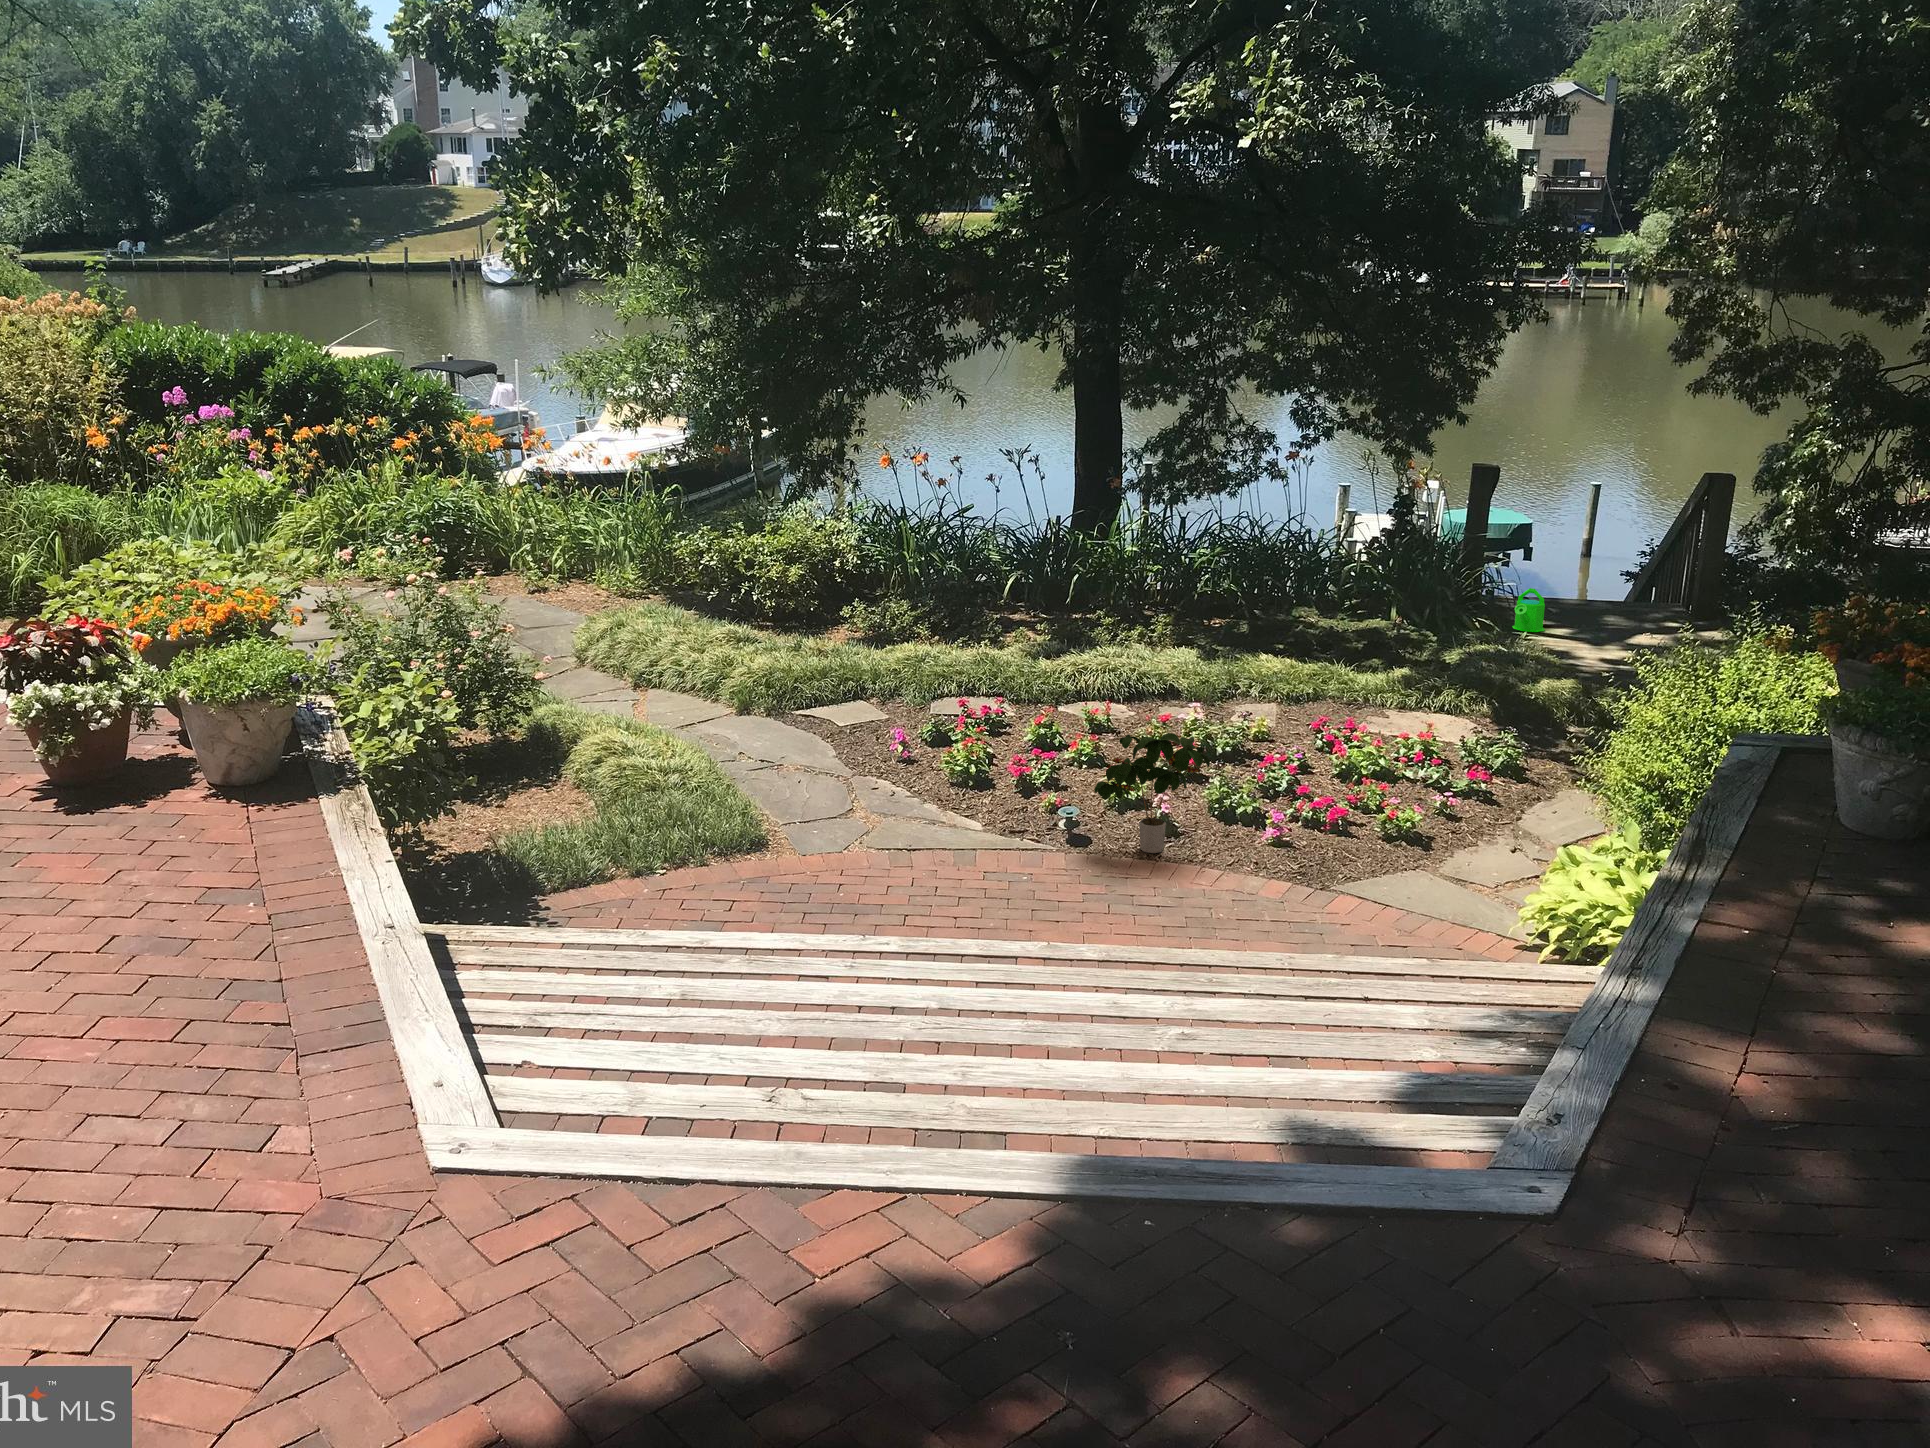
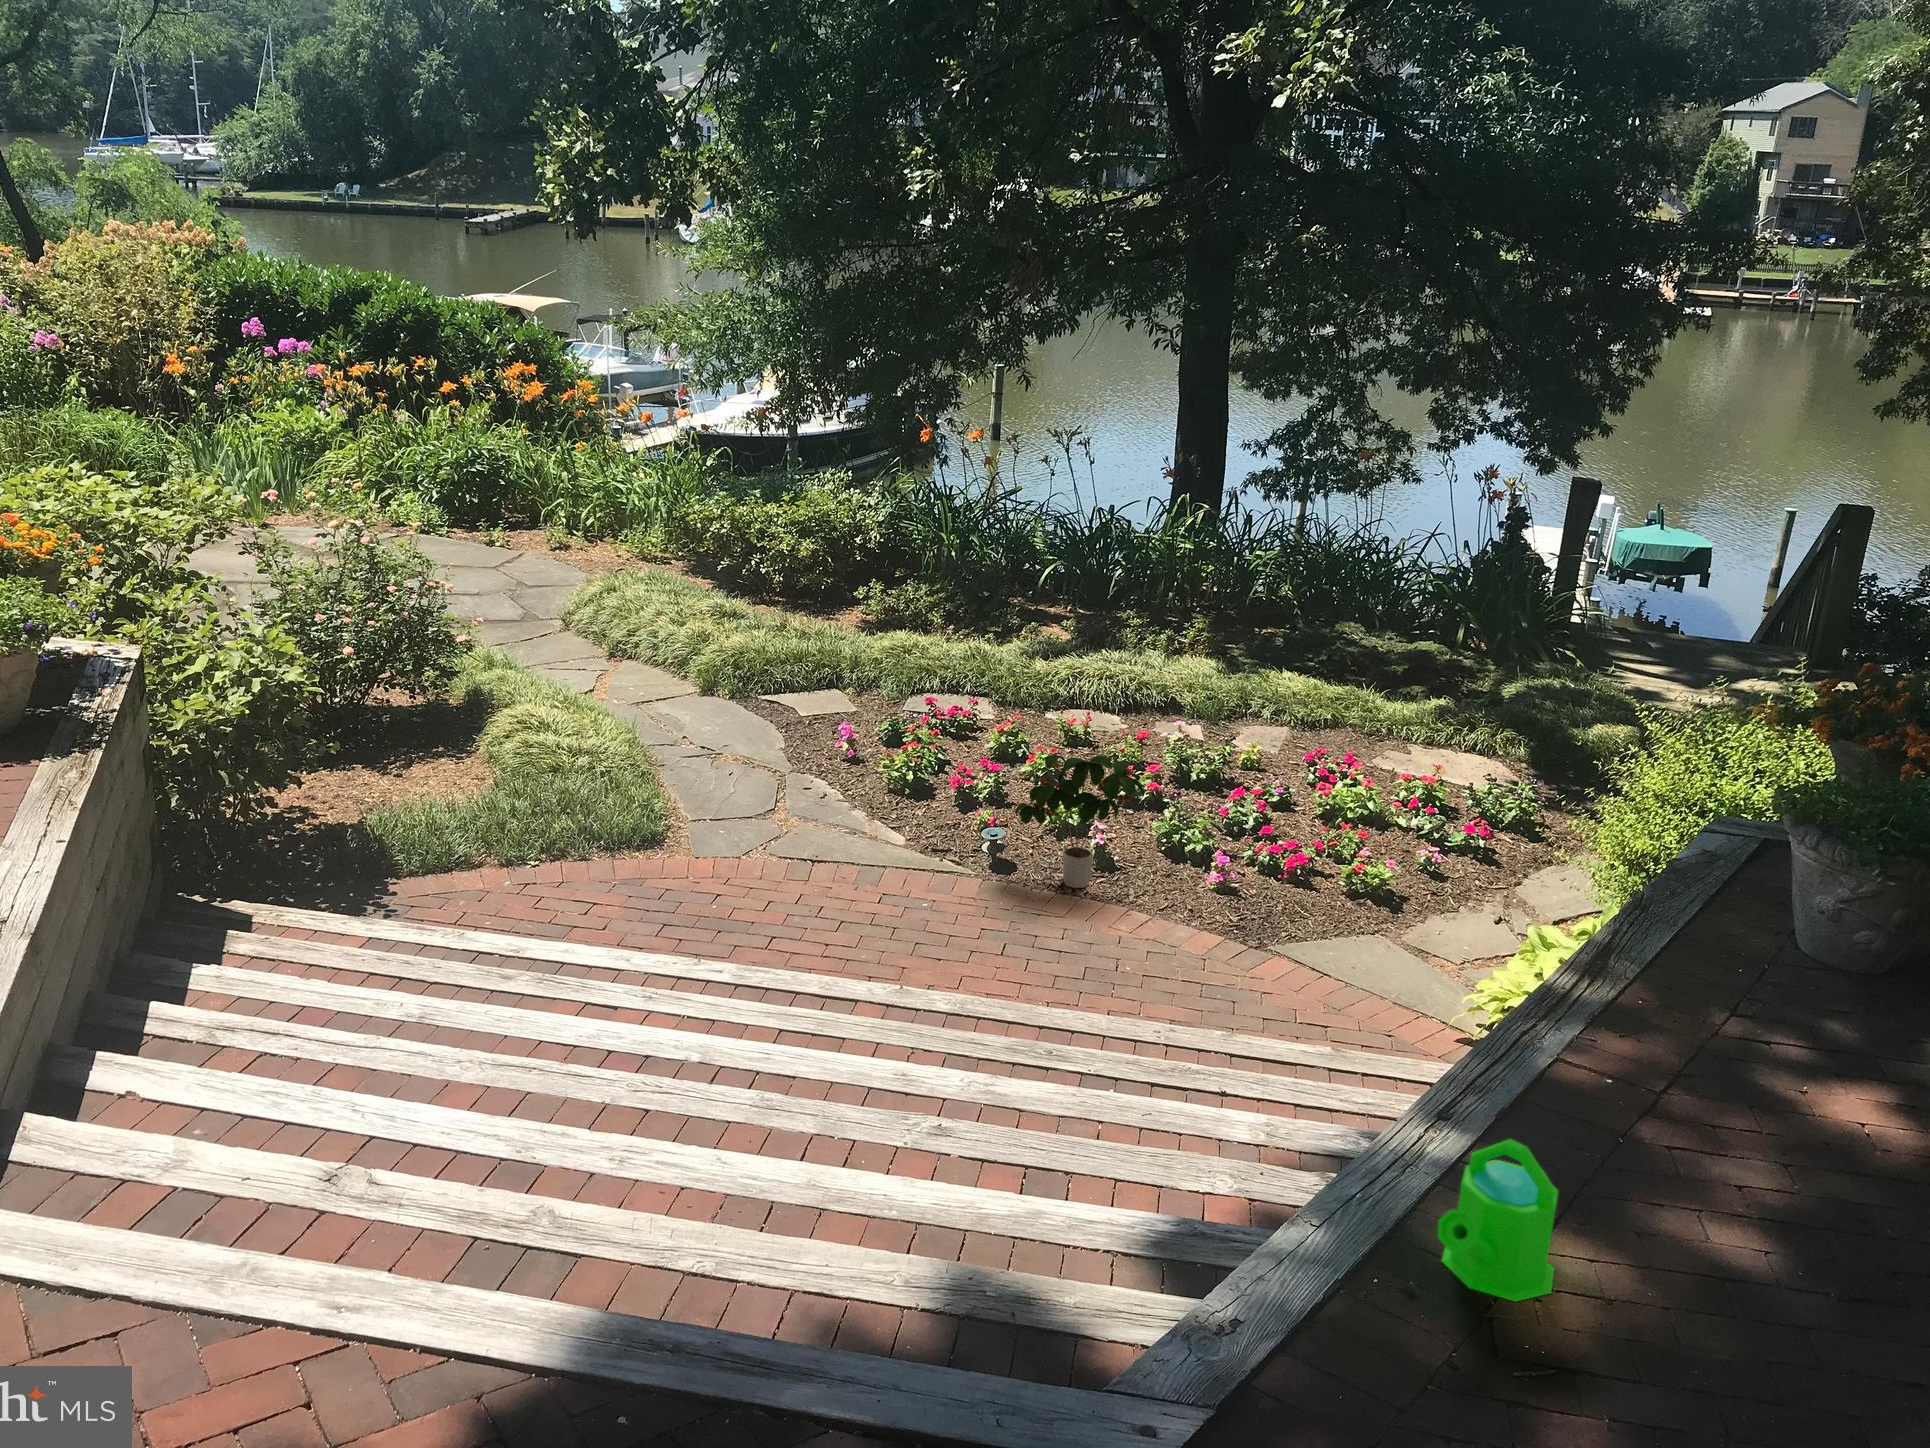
watering can: present [1512,588,1545,632] -> present [1438,1139,1558,1302]

